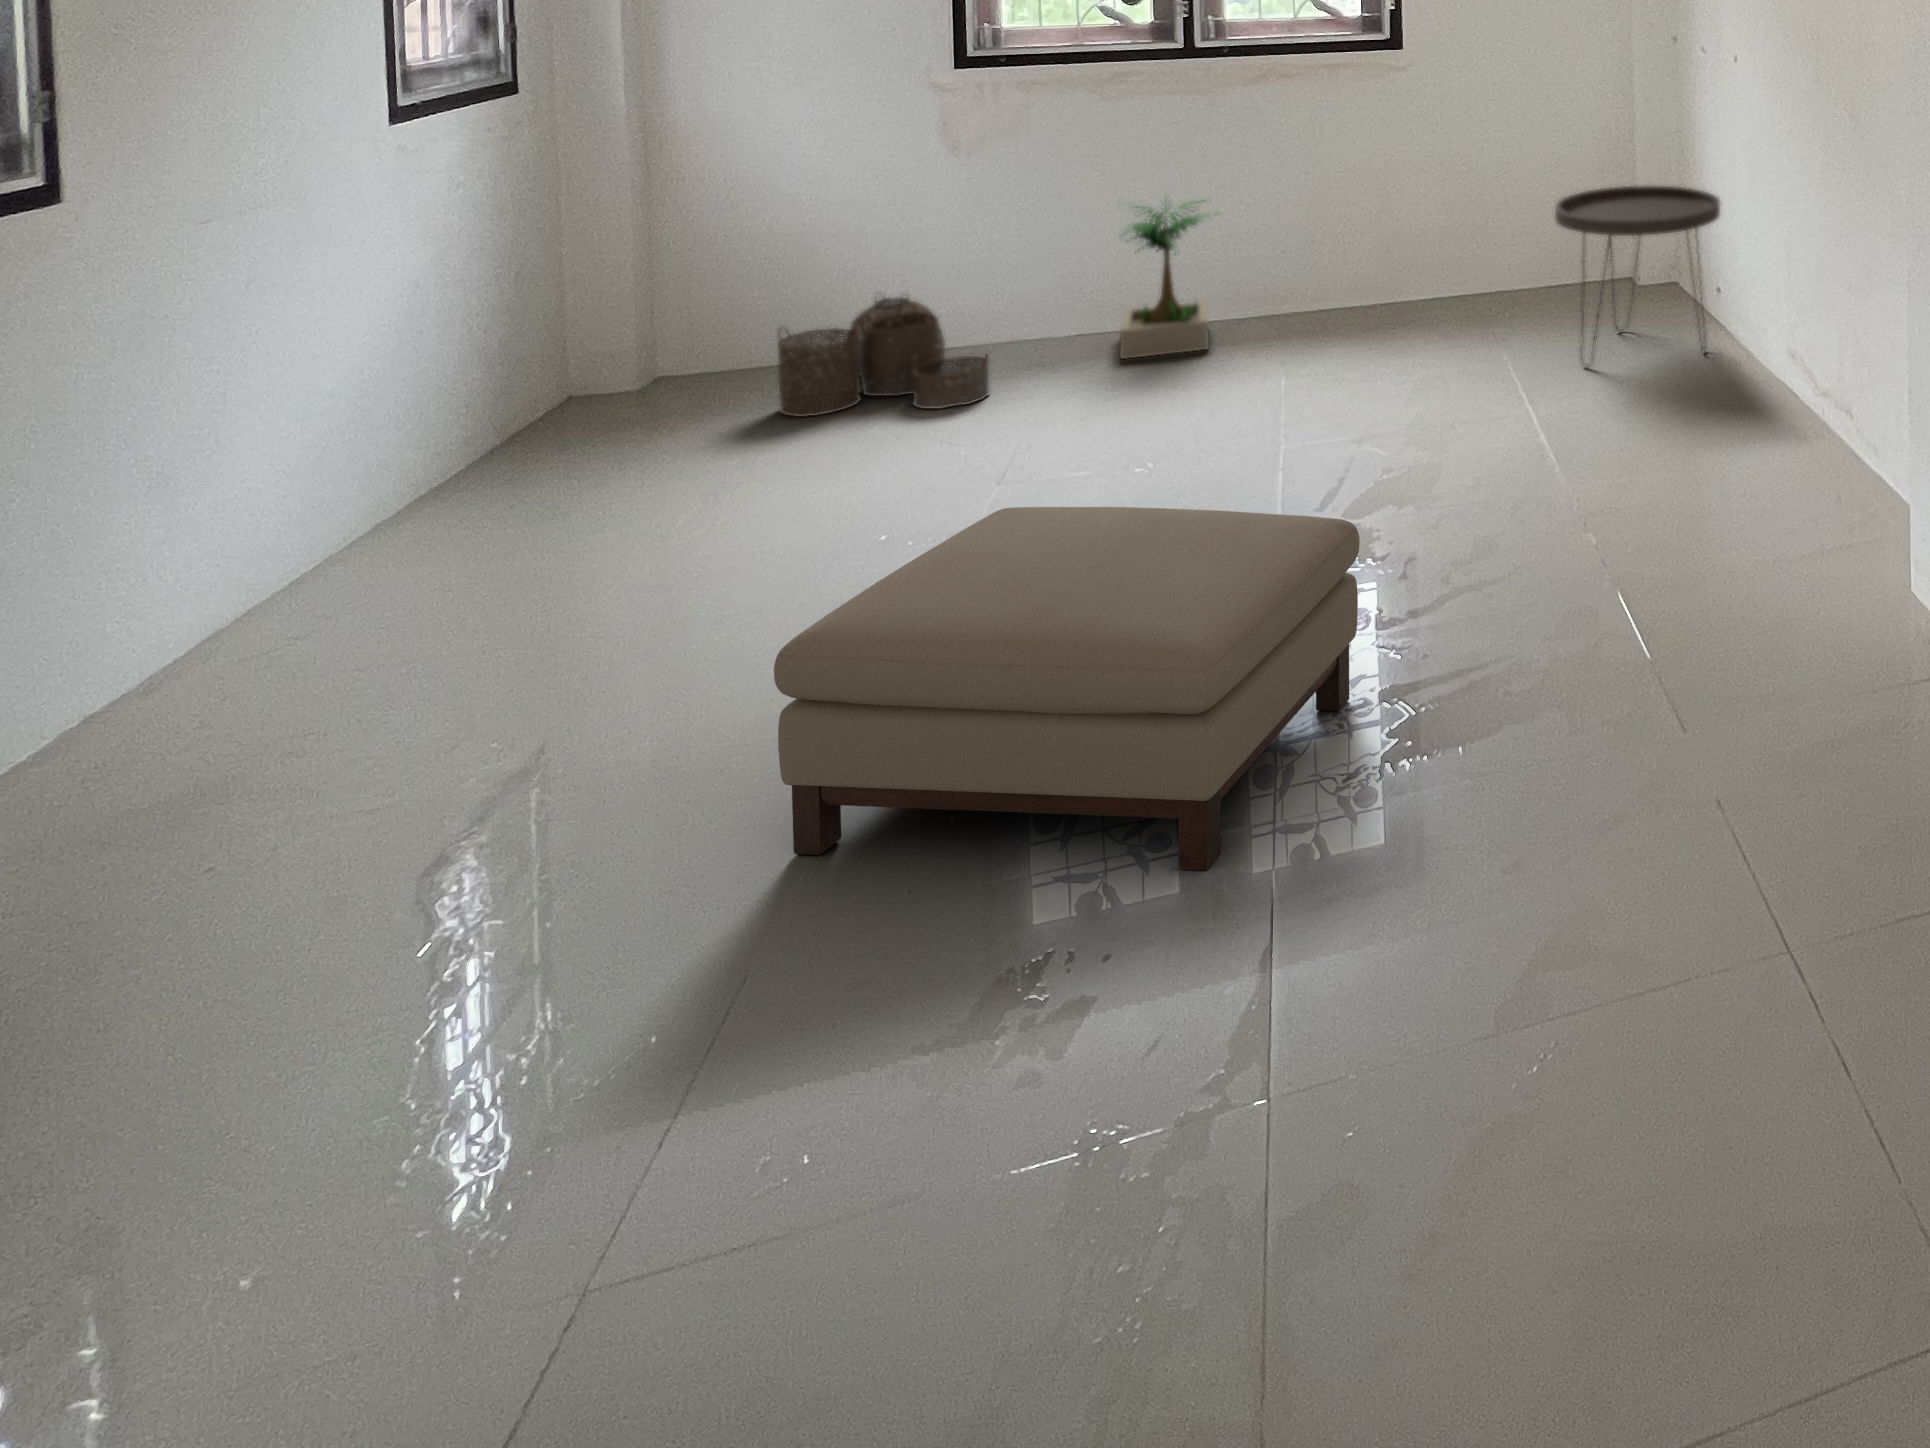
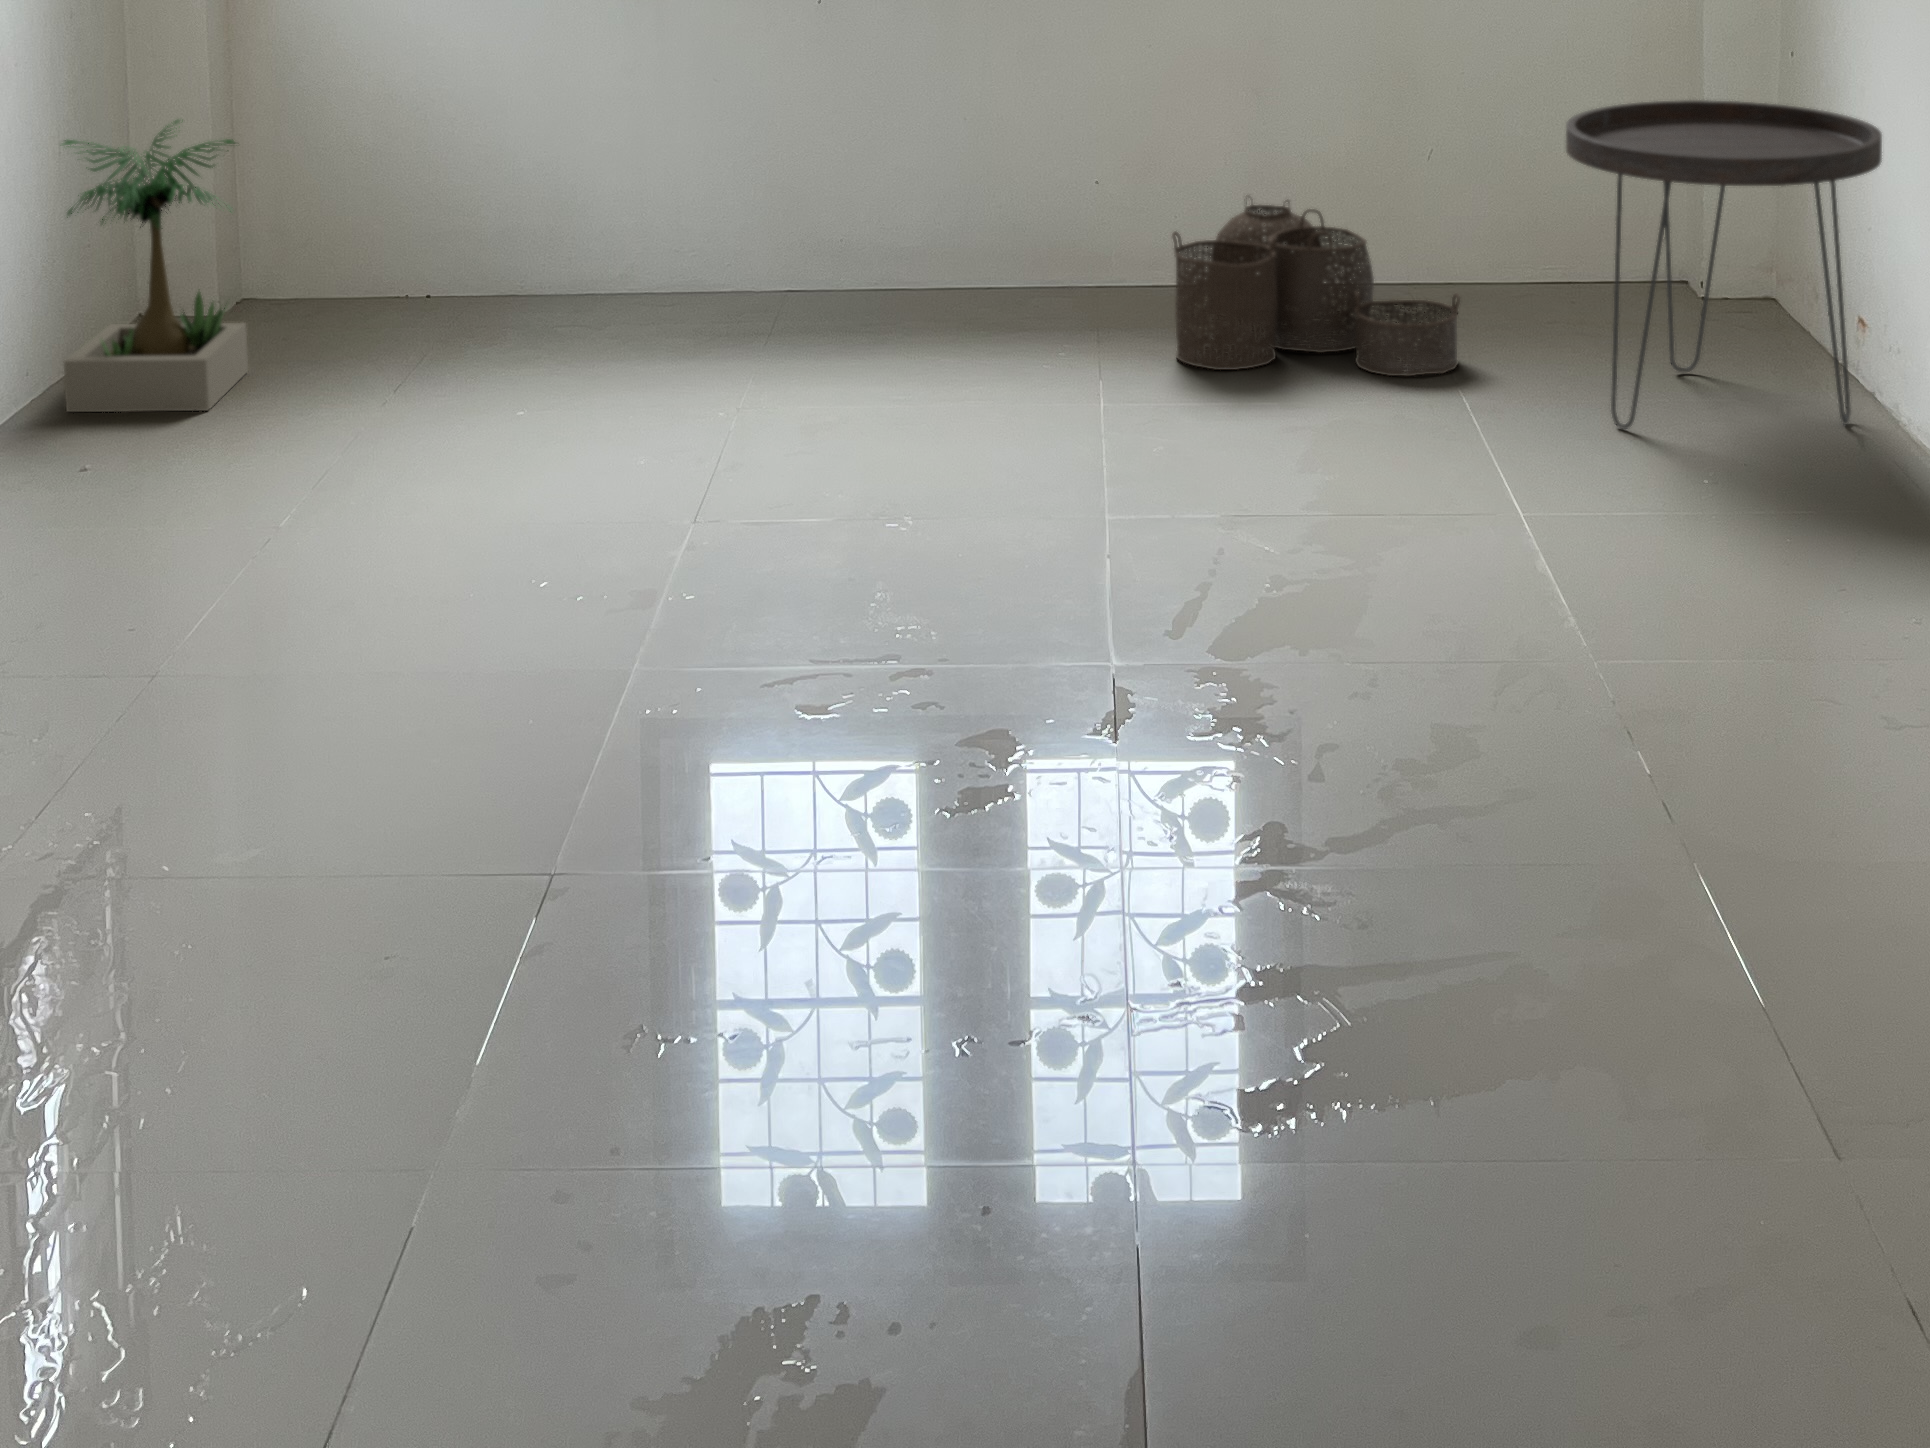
potted plant: present [1119,197,1216,359] -> present [63,120,248,412]
woven basket: present [778,297,989,417] -> present [1172,200,1460,376]
ottoman: present [774,507,1360,870] -> none [344,527,1239,1204]

